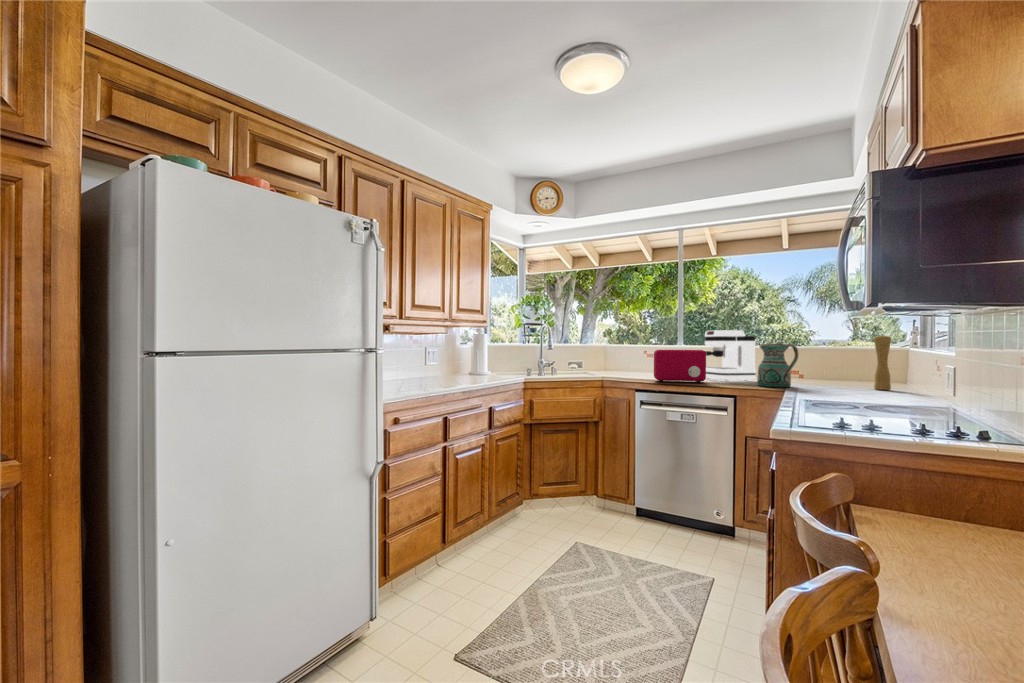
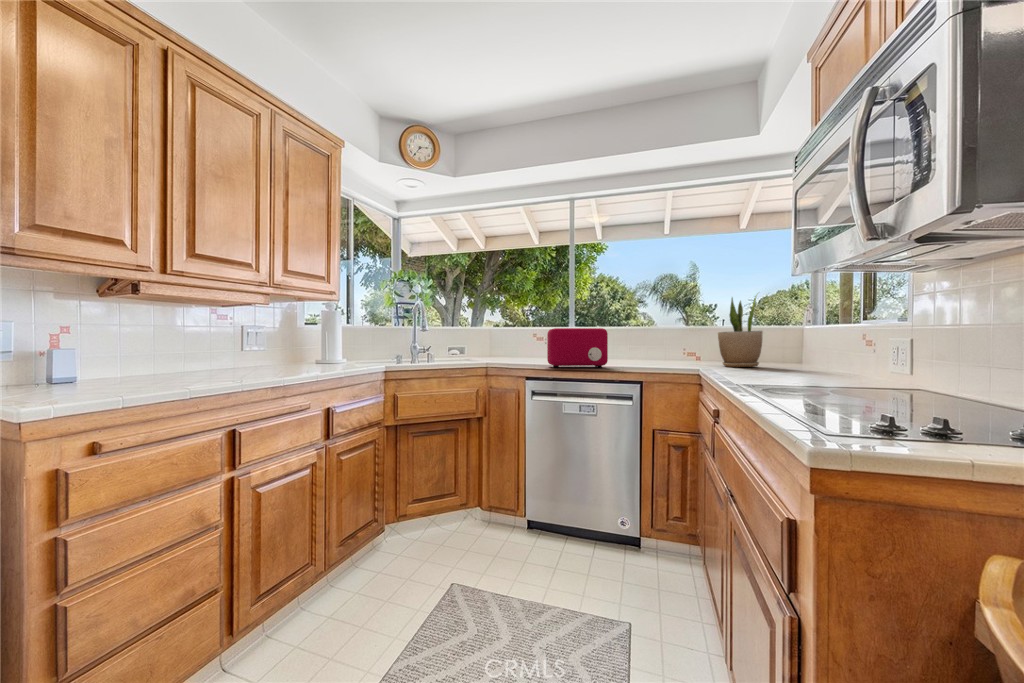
potted plant: none [815,318,857,385] -> present [718,295,763,367]
coffee maker: present [705,330,756,381] -> none [593,308,657,365]
pepper mill: present [874,335,891,390] -> none [784,309,803,370]
ceramic pitcher: present [757,343,798,387] -> none [664,319,707,370]

